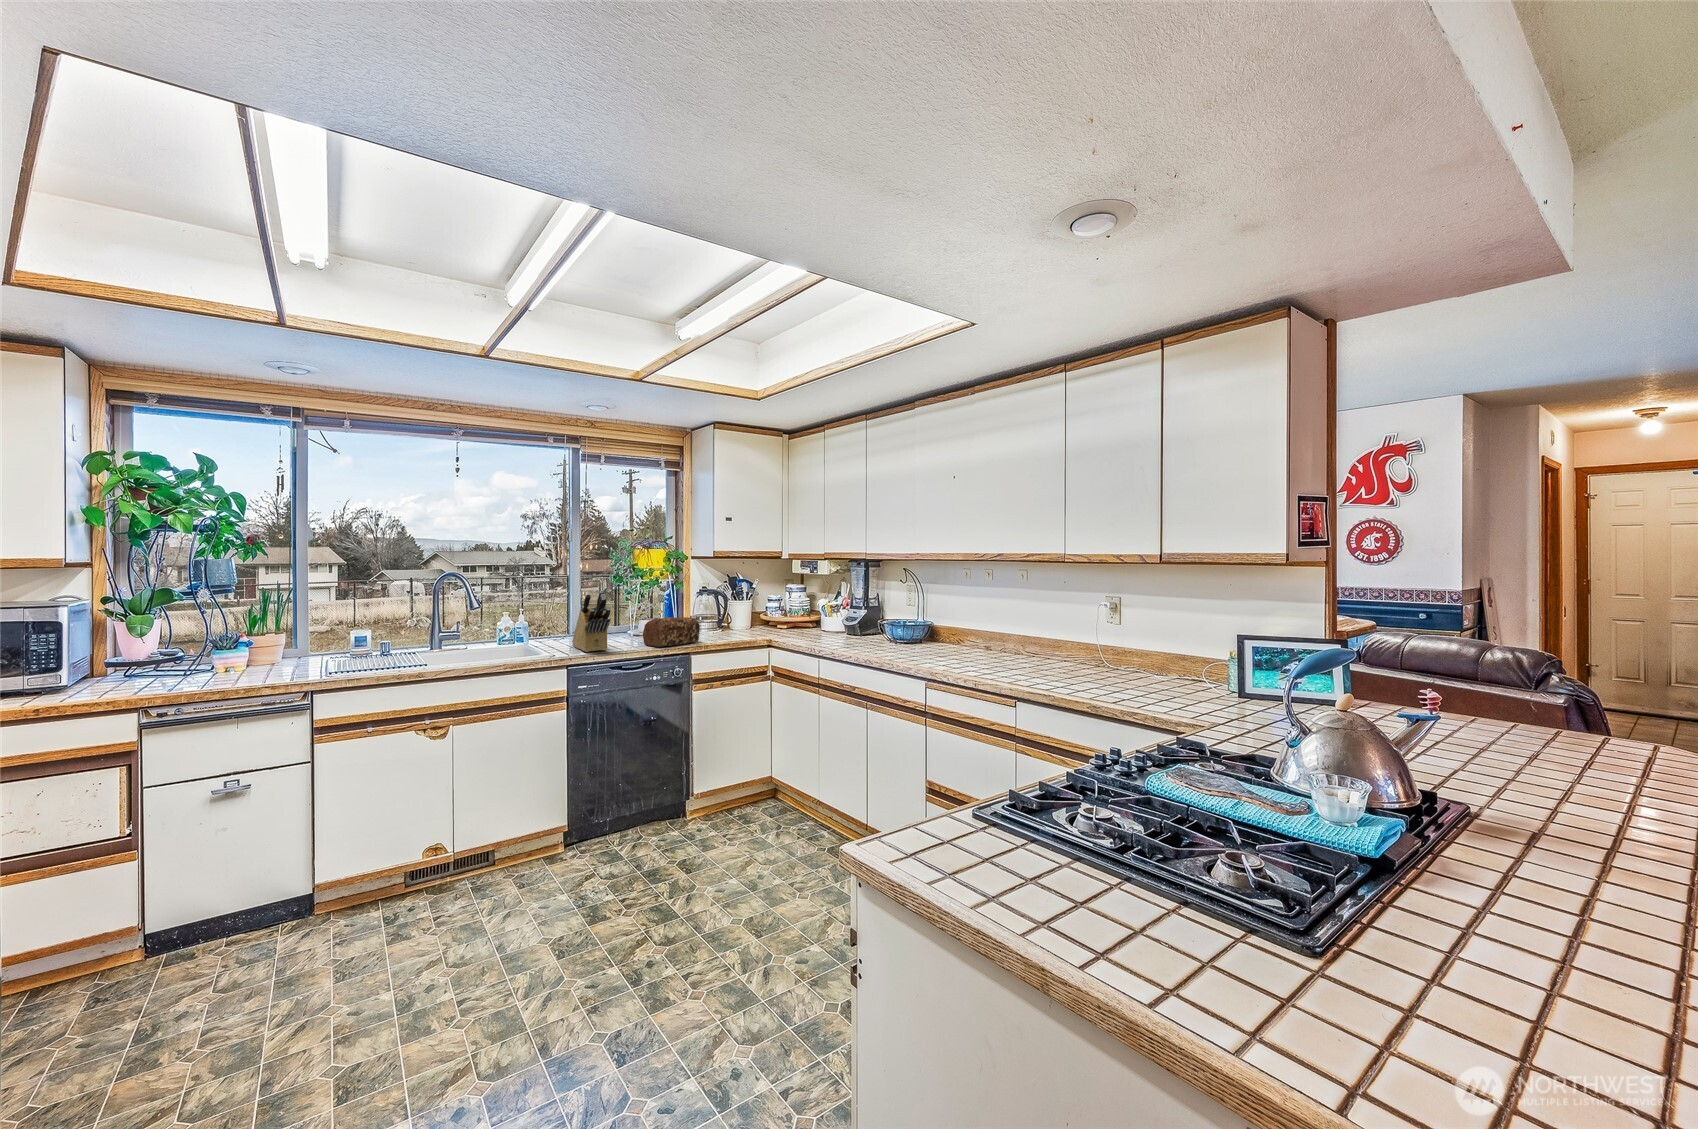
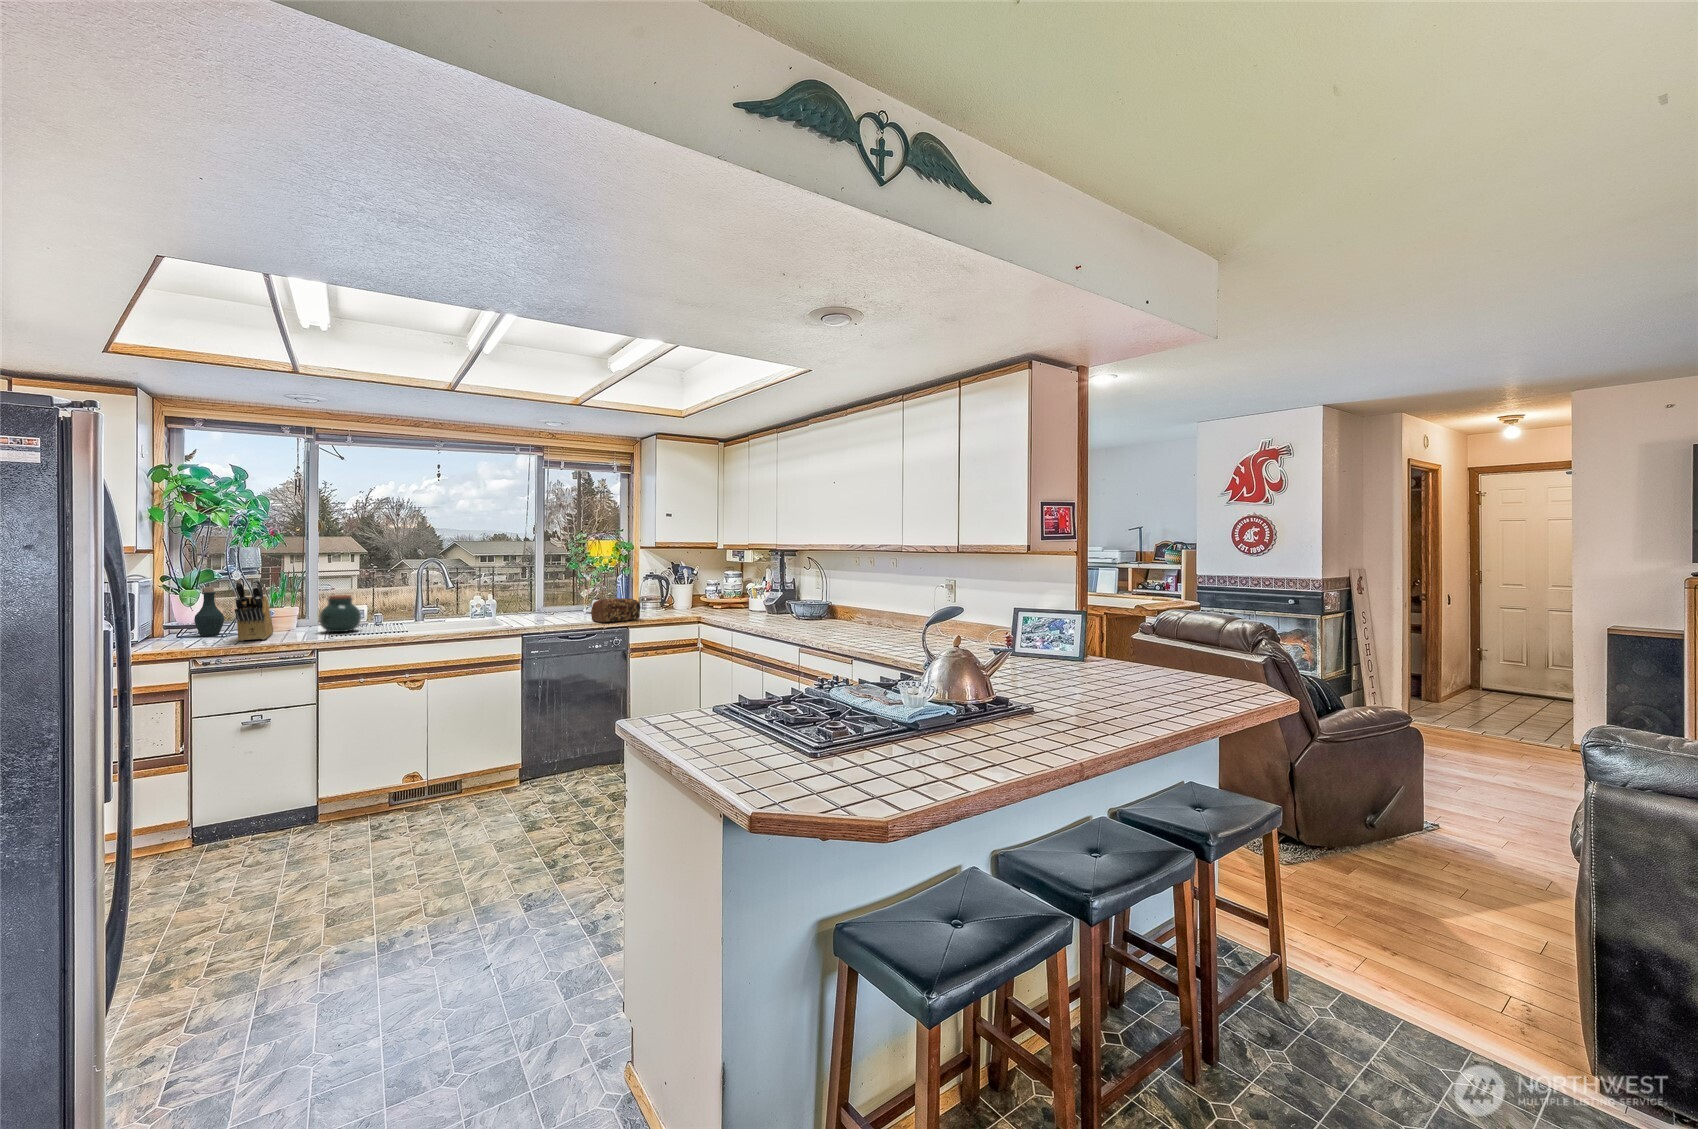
knife block: present [572,590,610,652] -> present [234,579,273,641]
bottle: none [148,610,188,673] -> present [194,587,224,636]
jar: none [313,618,365,665] -> present [319,595,361,632]

